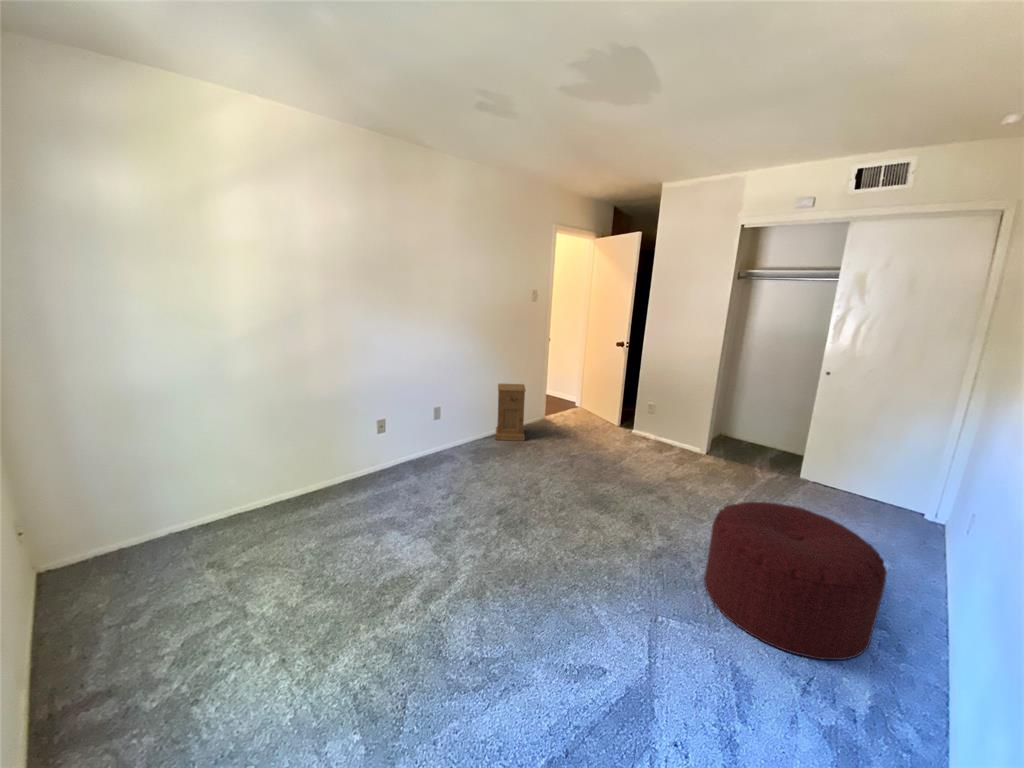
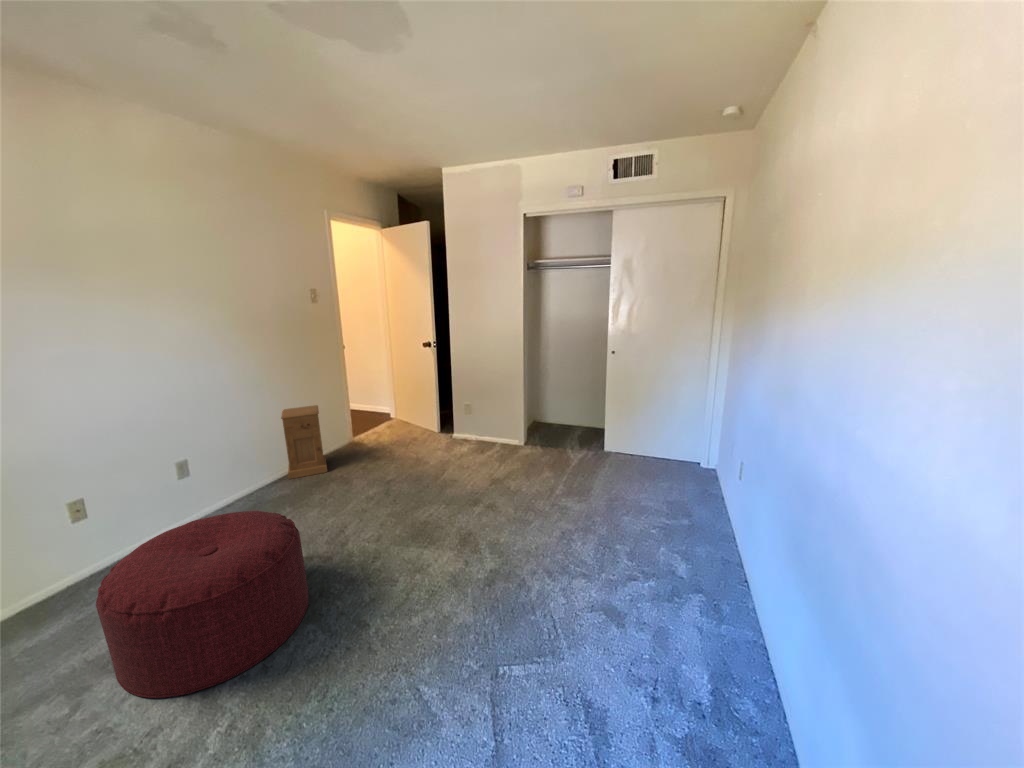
ottoman: present [704,502,887,660] -> present [96,511,309,698]

